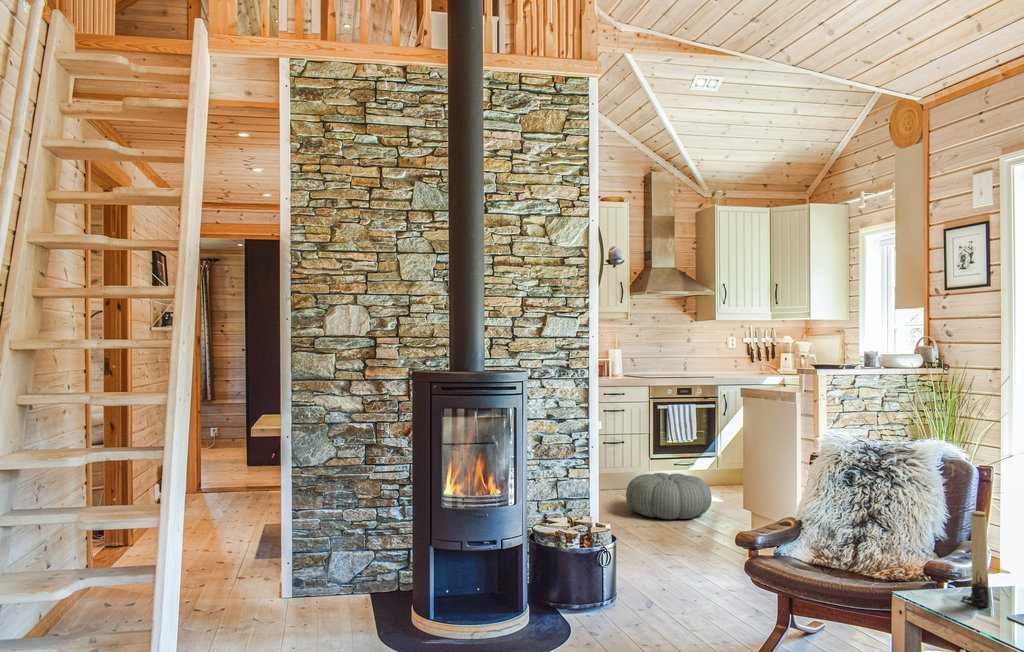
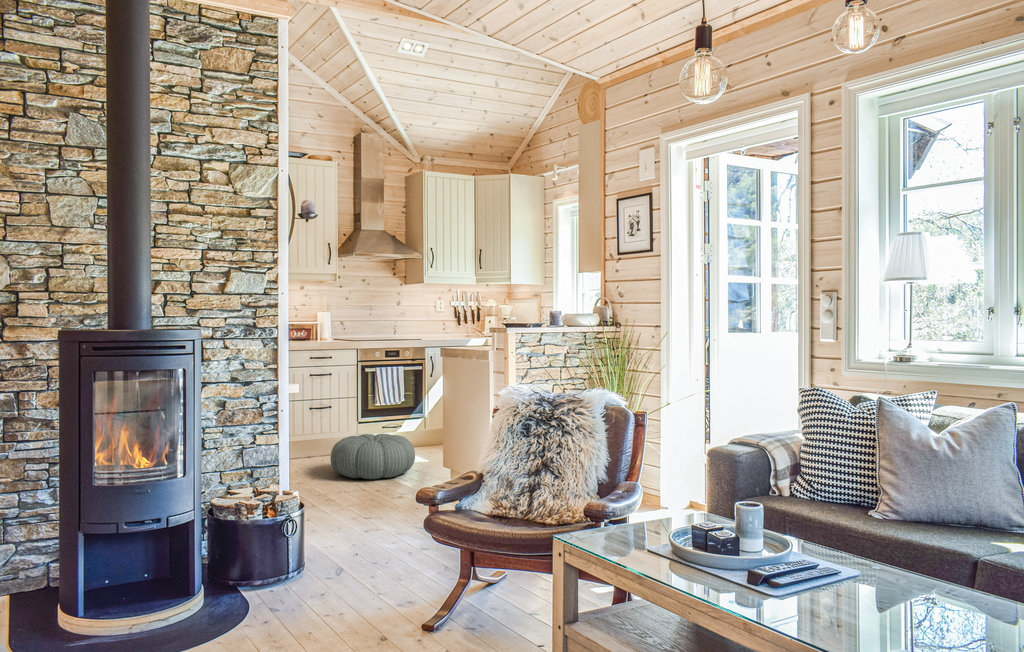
candle: present [962,511,989,607] -> none [611,454,633,541]

